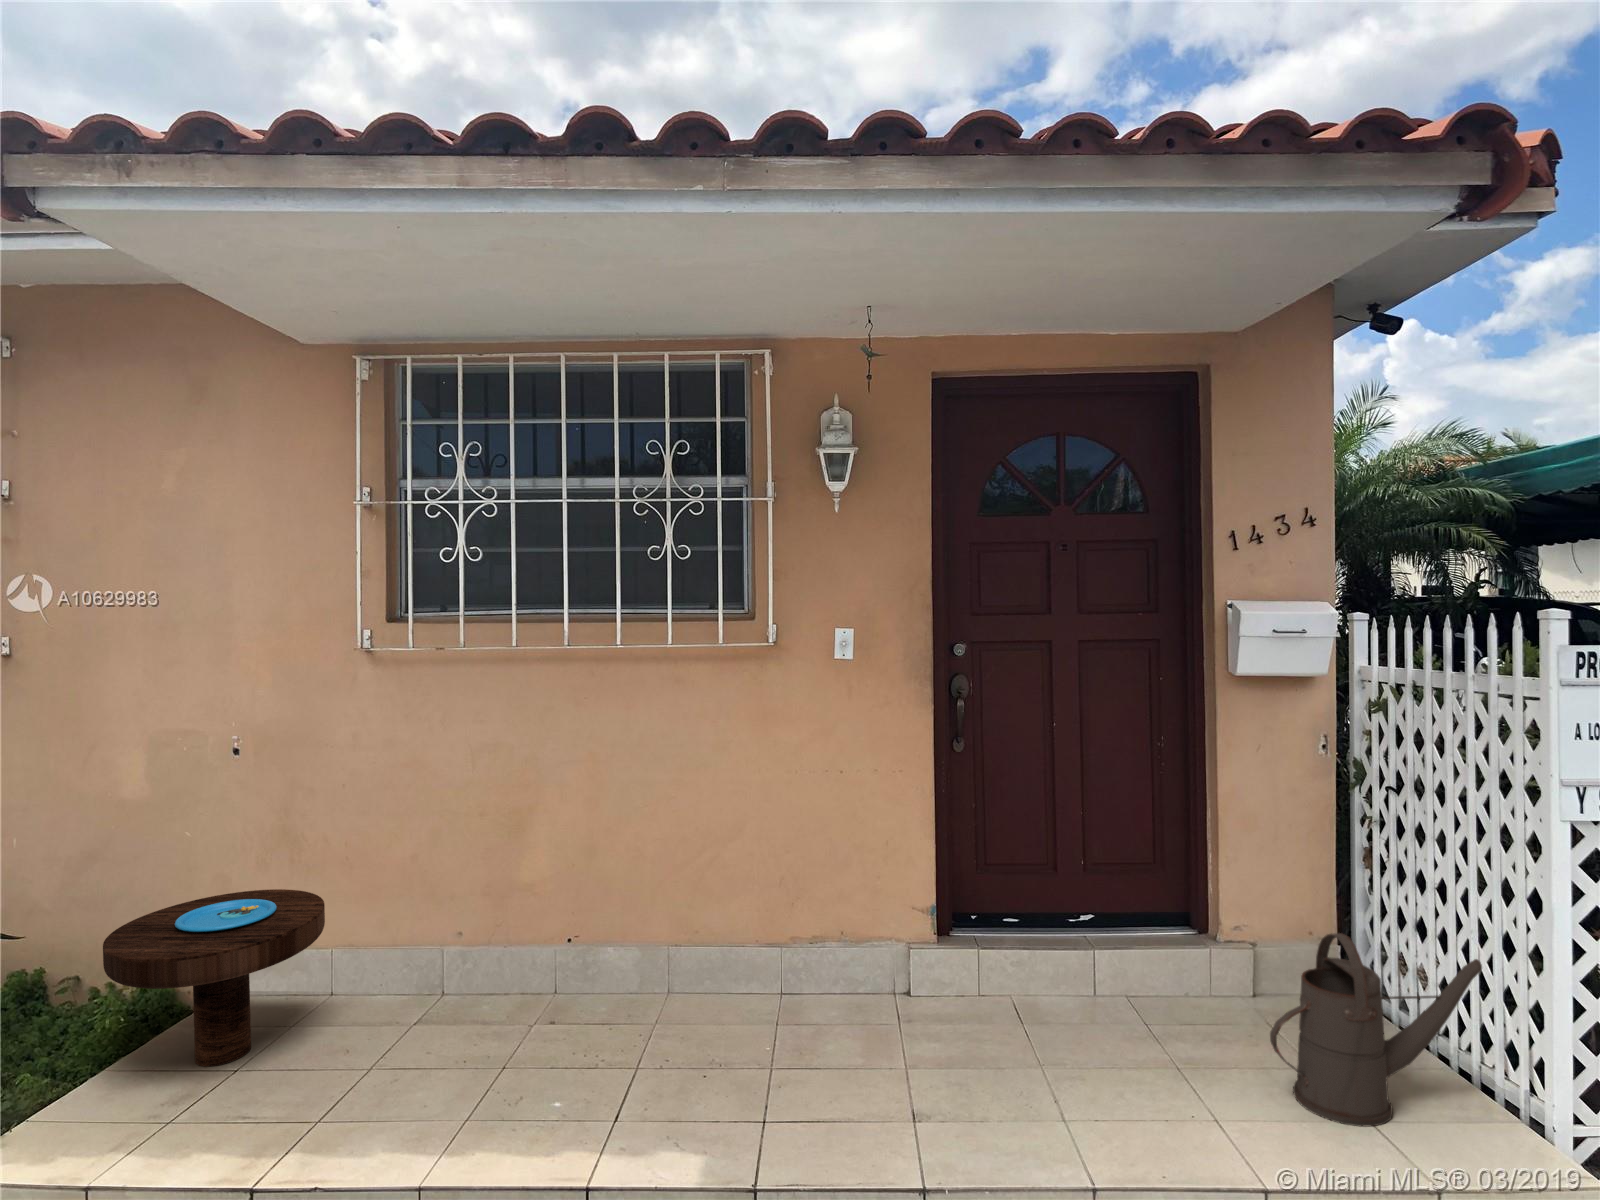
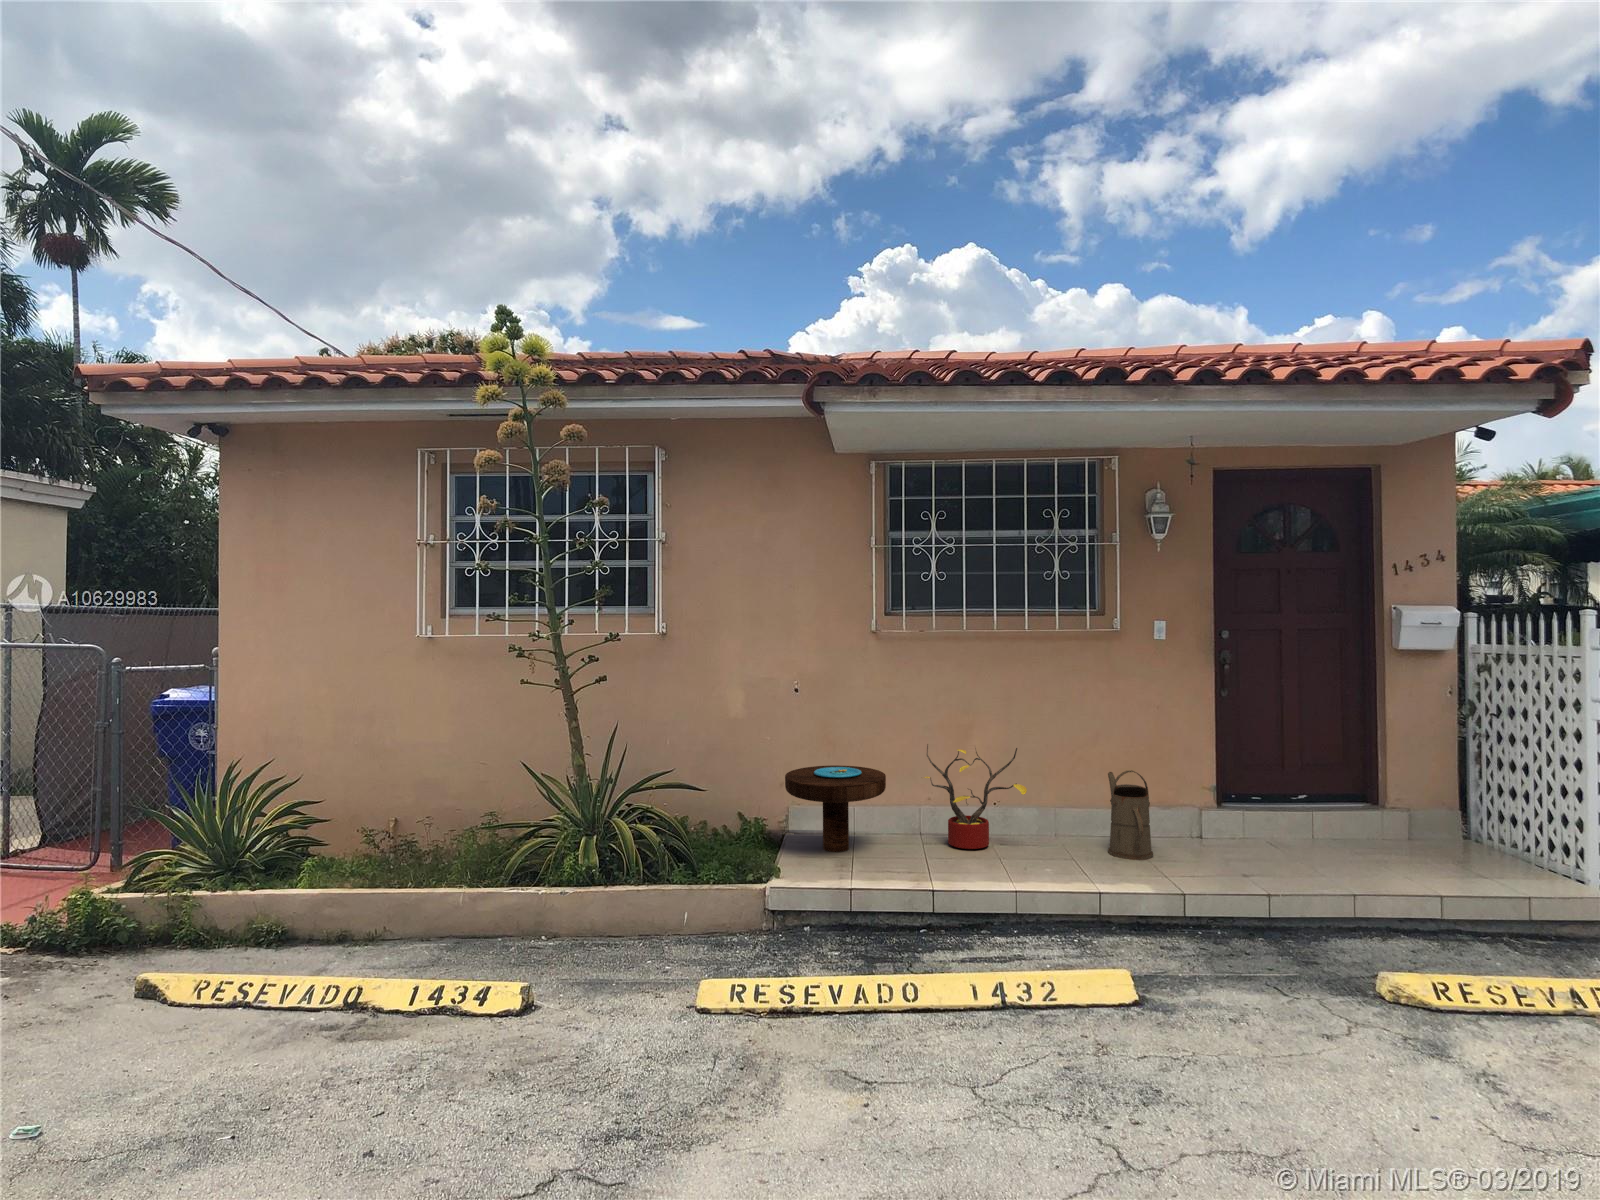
decorative plant: none [422,851,567,1051] -> present [924,744,1027,849]
watering can: present [1270,933,1482,1126] -> present [1108,770,1153,860]

